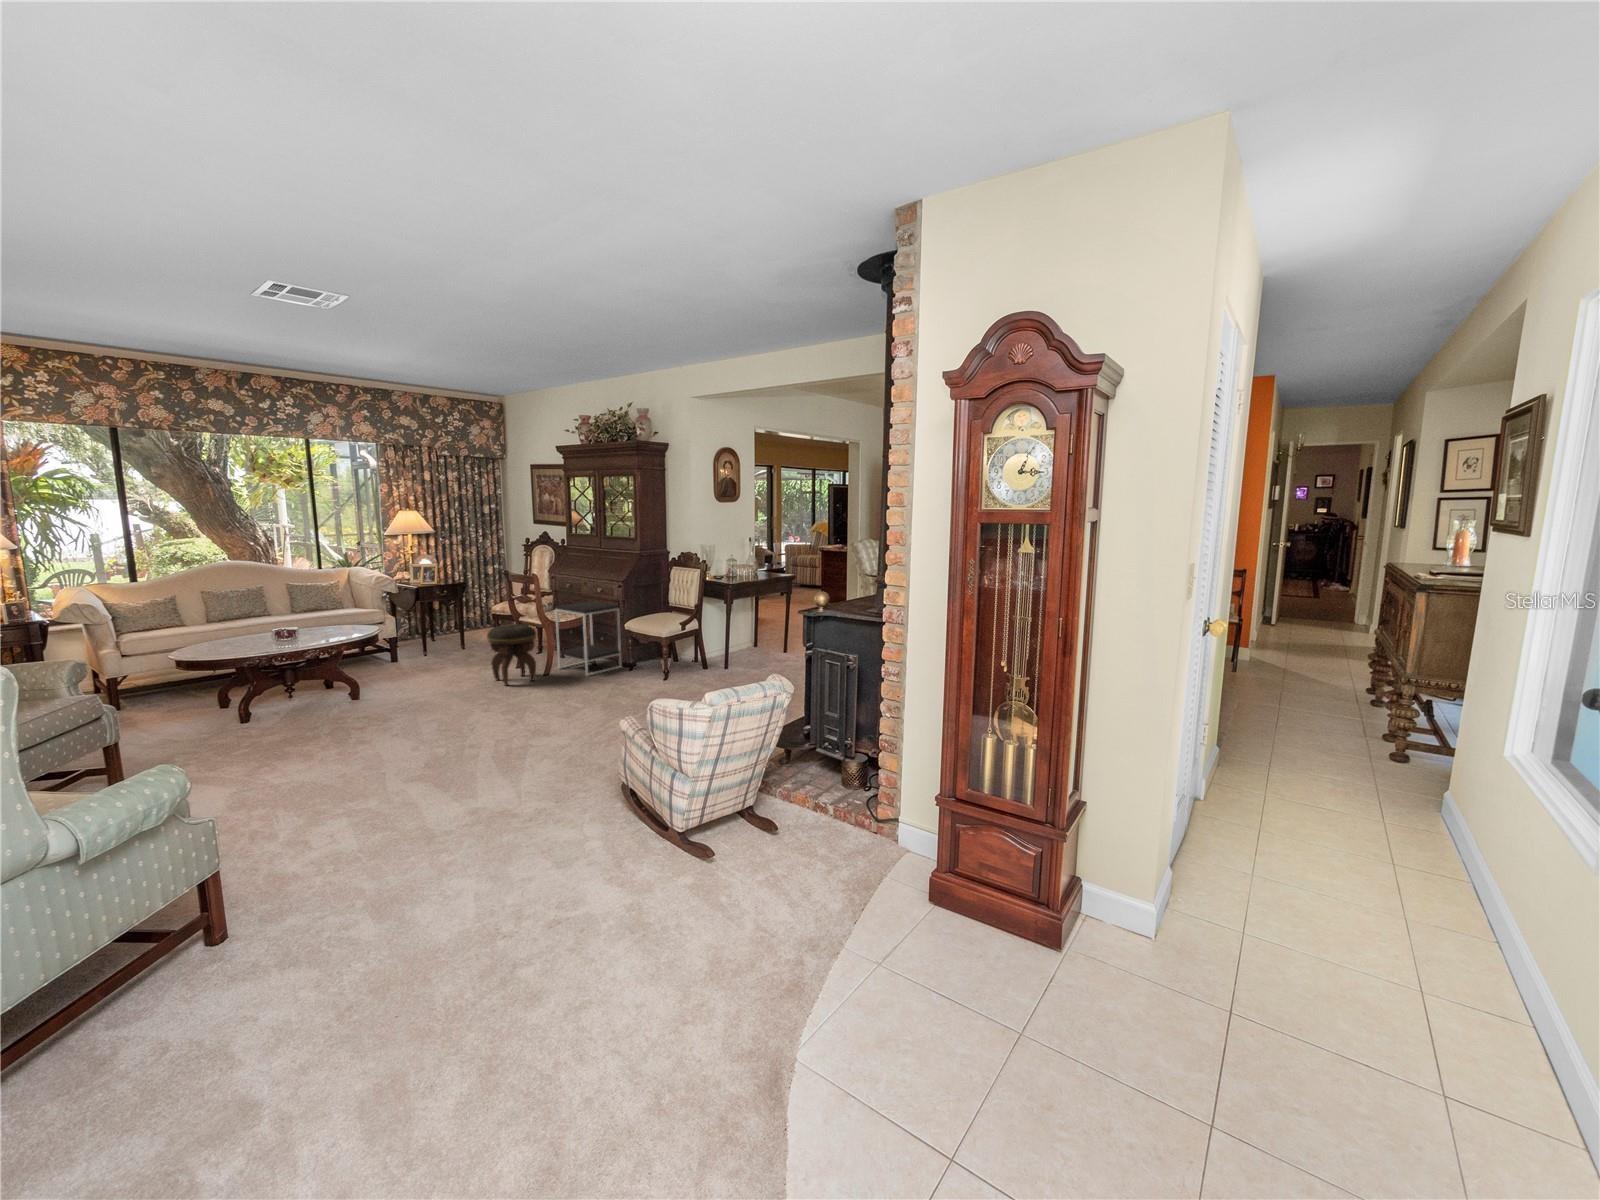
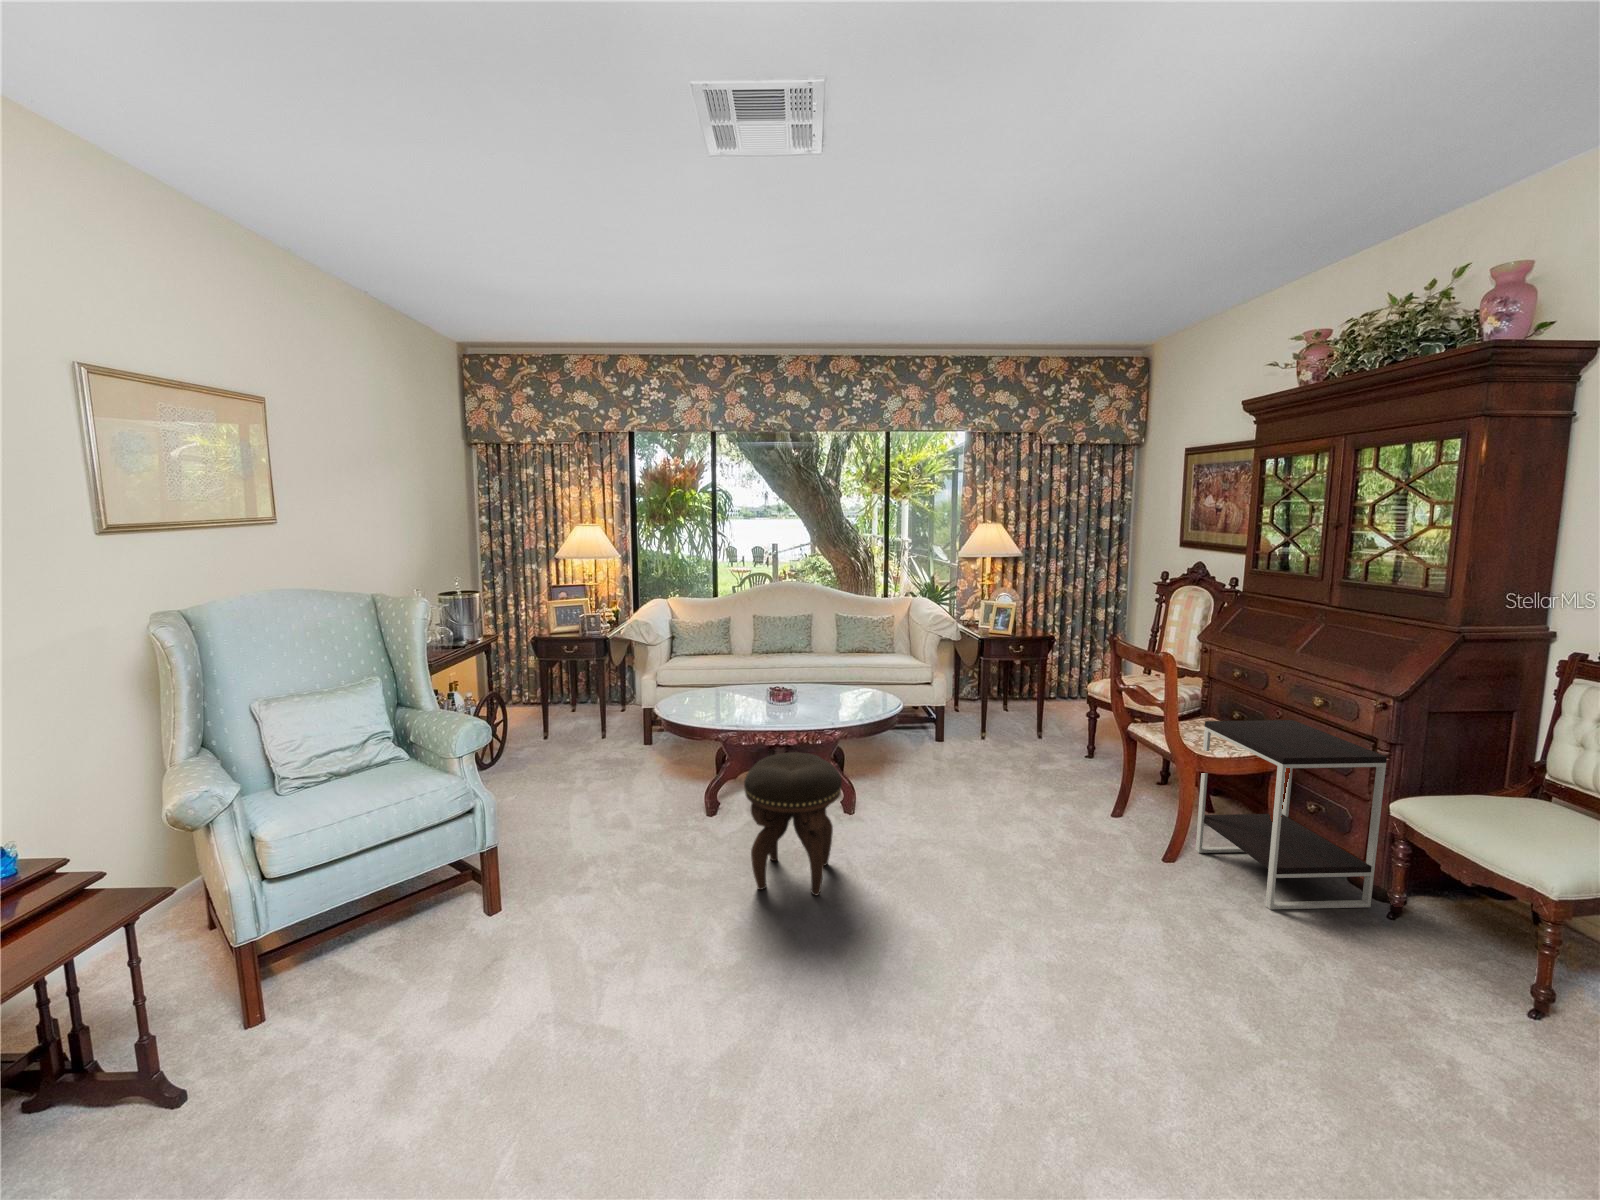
footstool: present [487,624,537,686] -> present [744,752,842,895]

